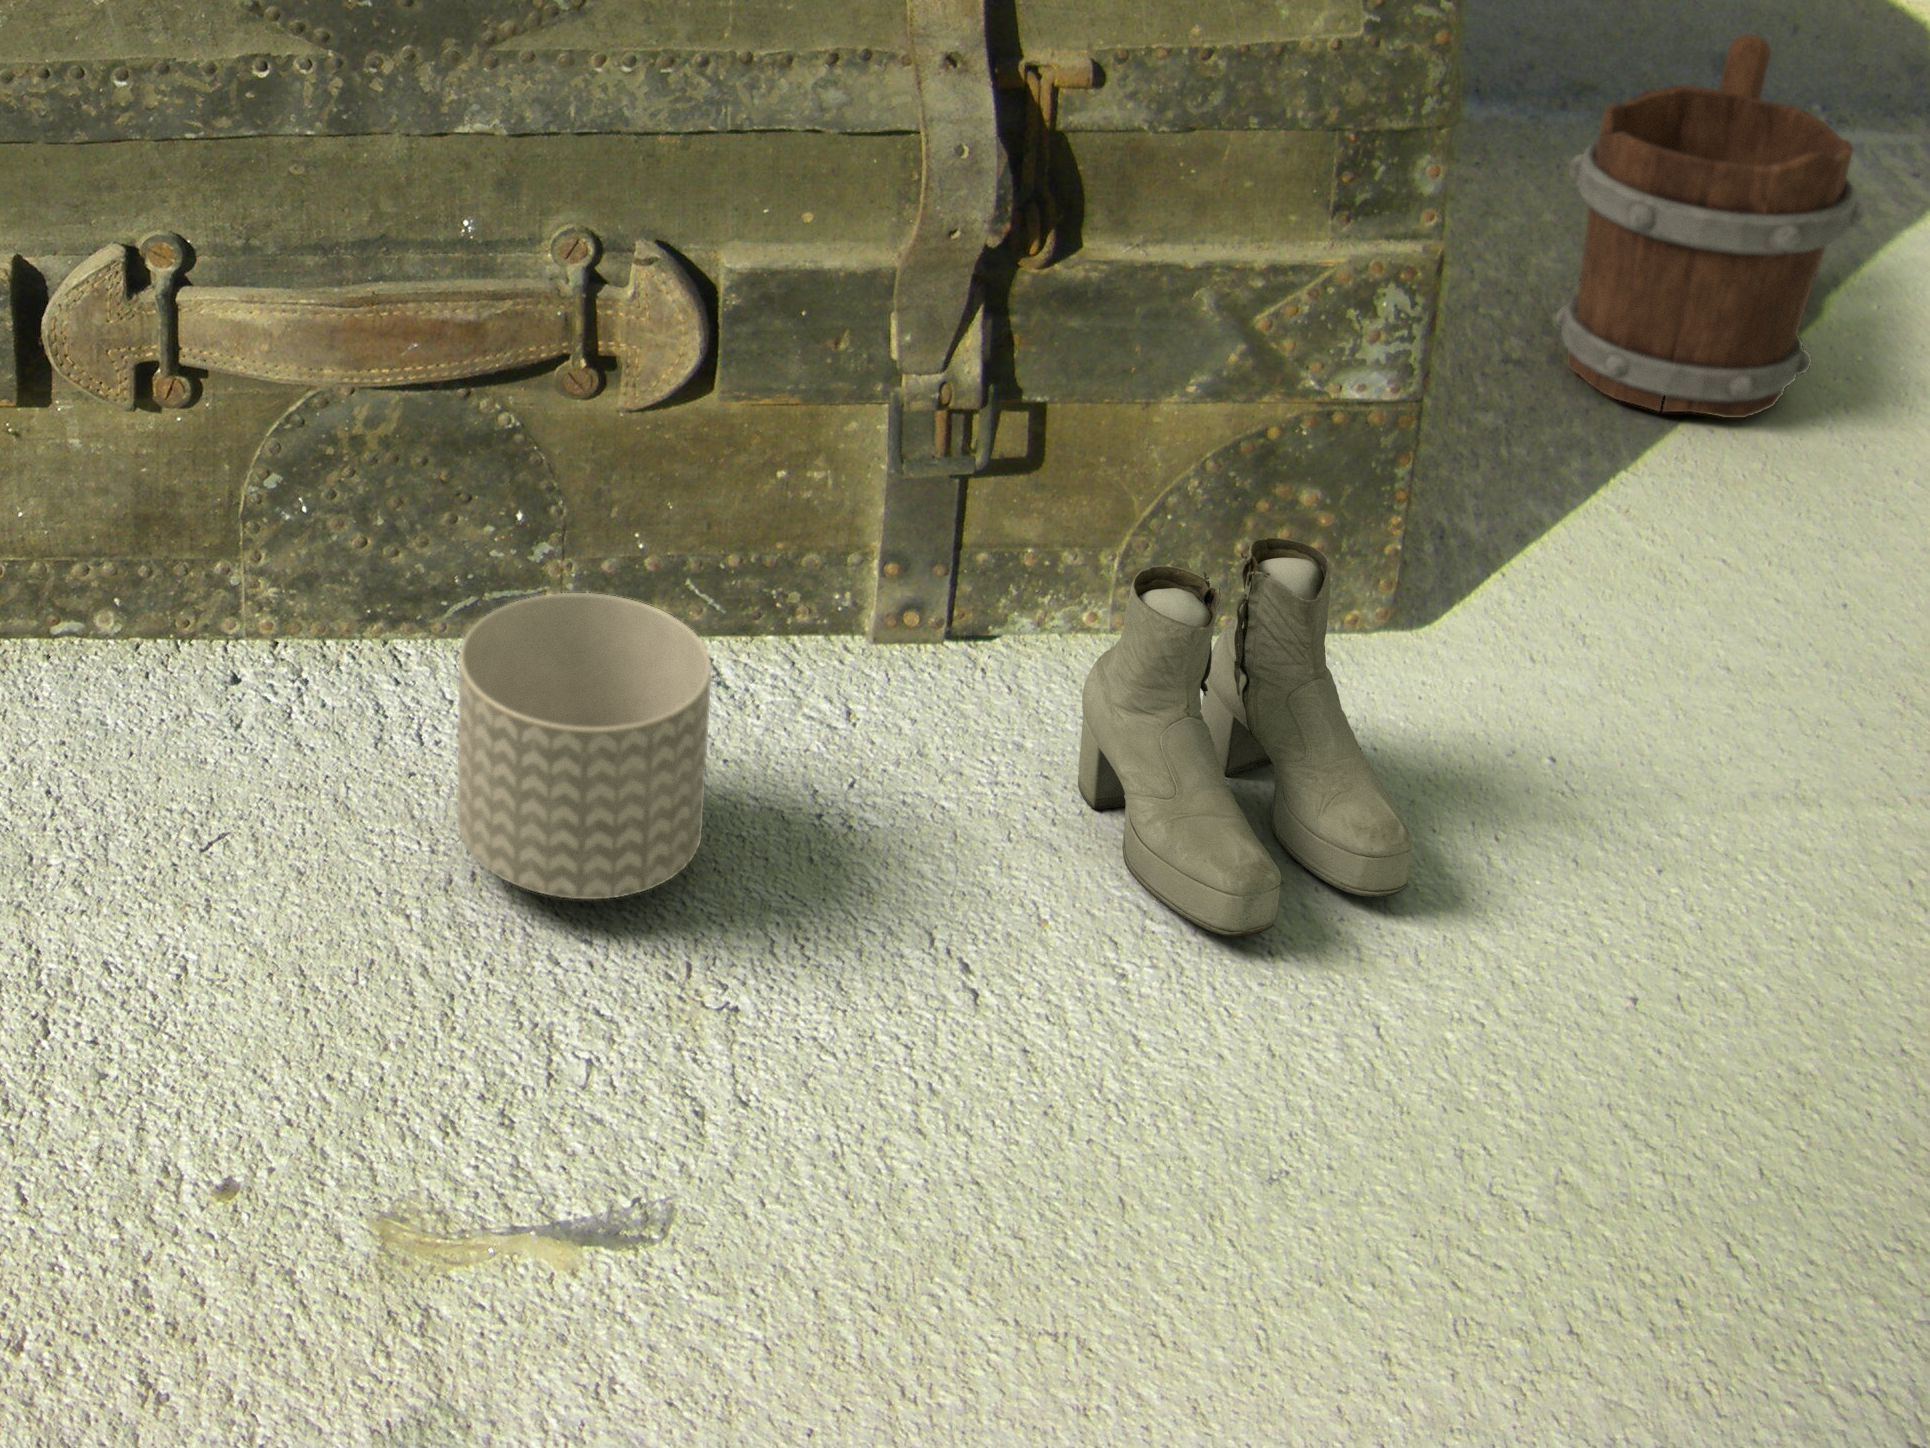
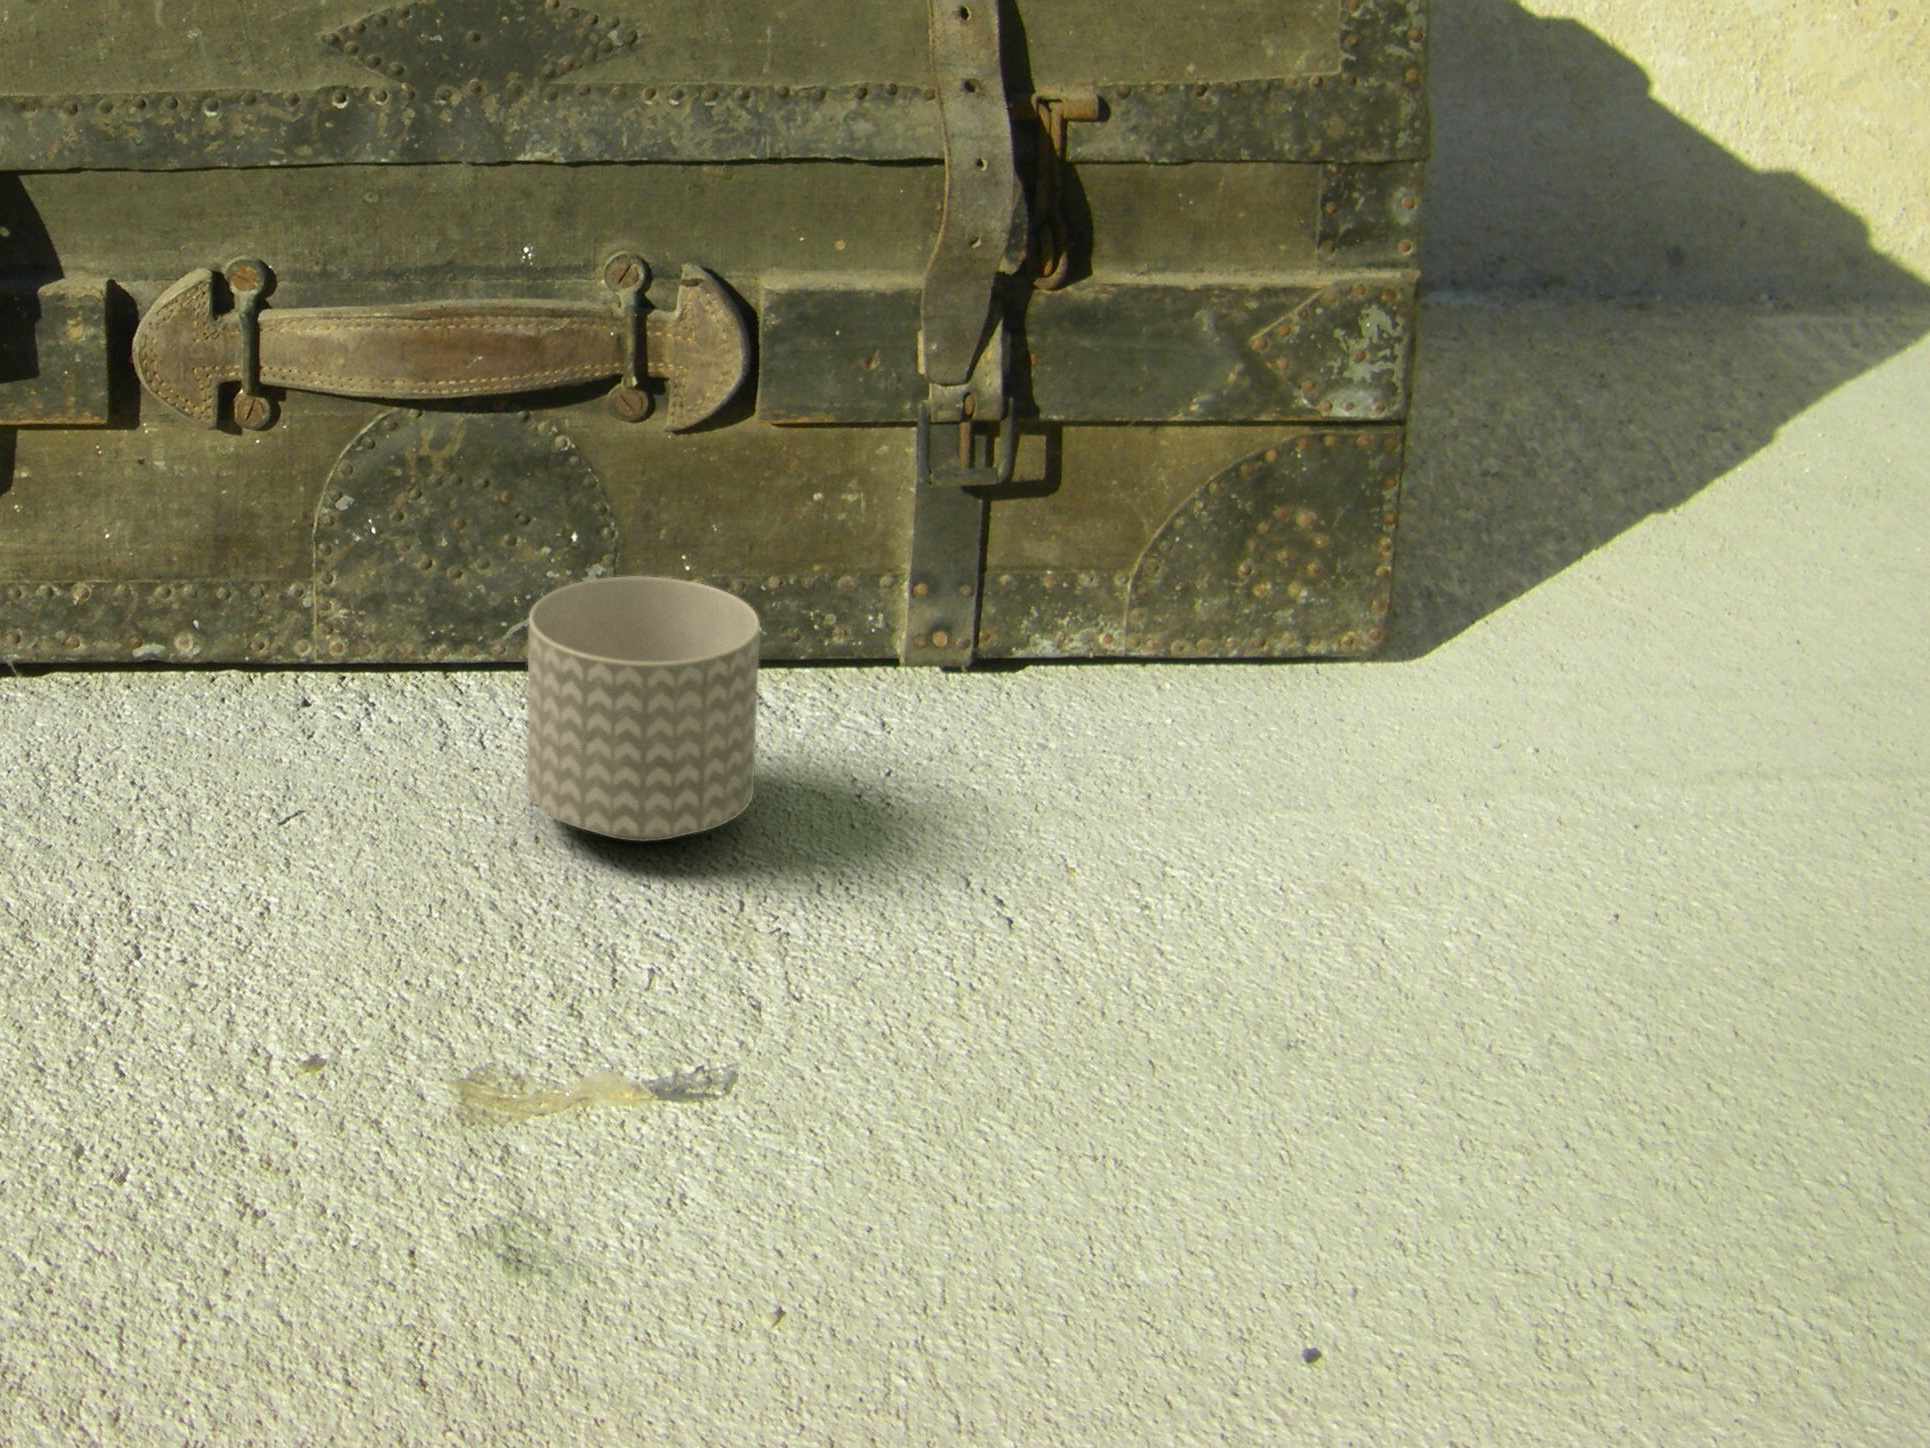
bucket: present [1556,34,1863,418] -> none [1524,175,1782,503]
boots: present [1078,537,1412,937] -> none [1098,526,1394,863]

